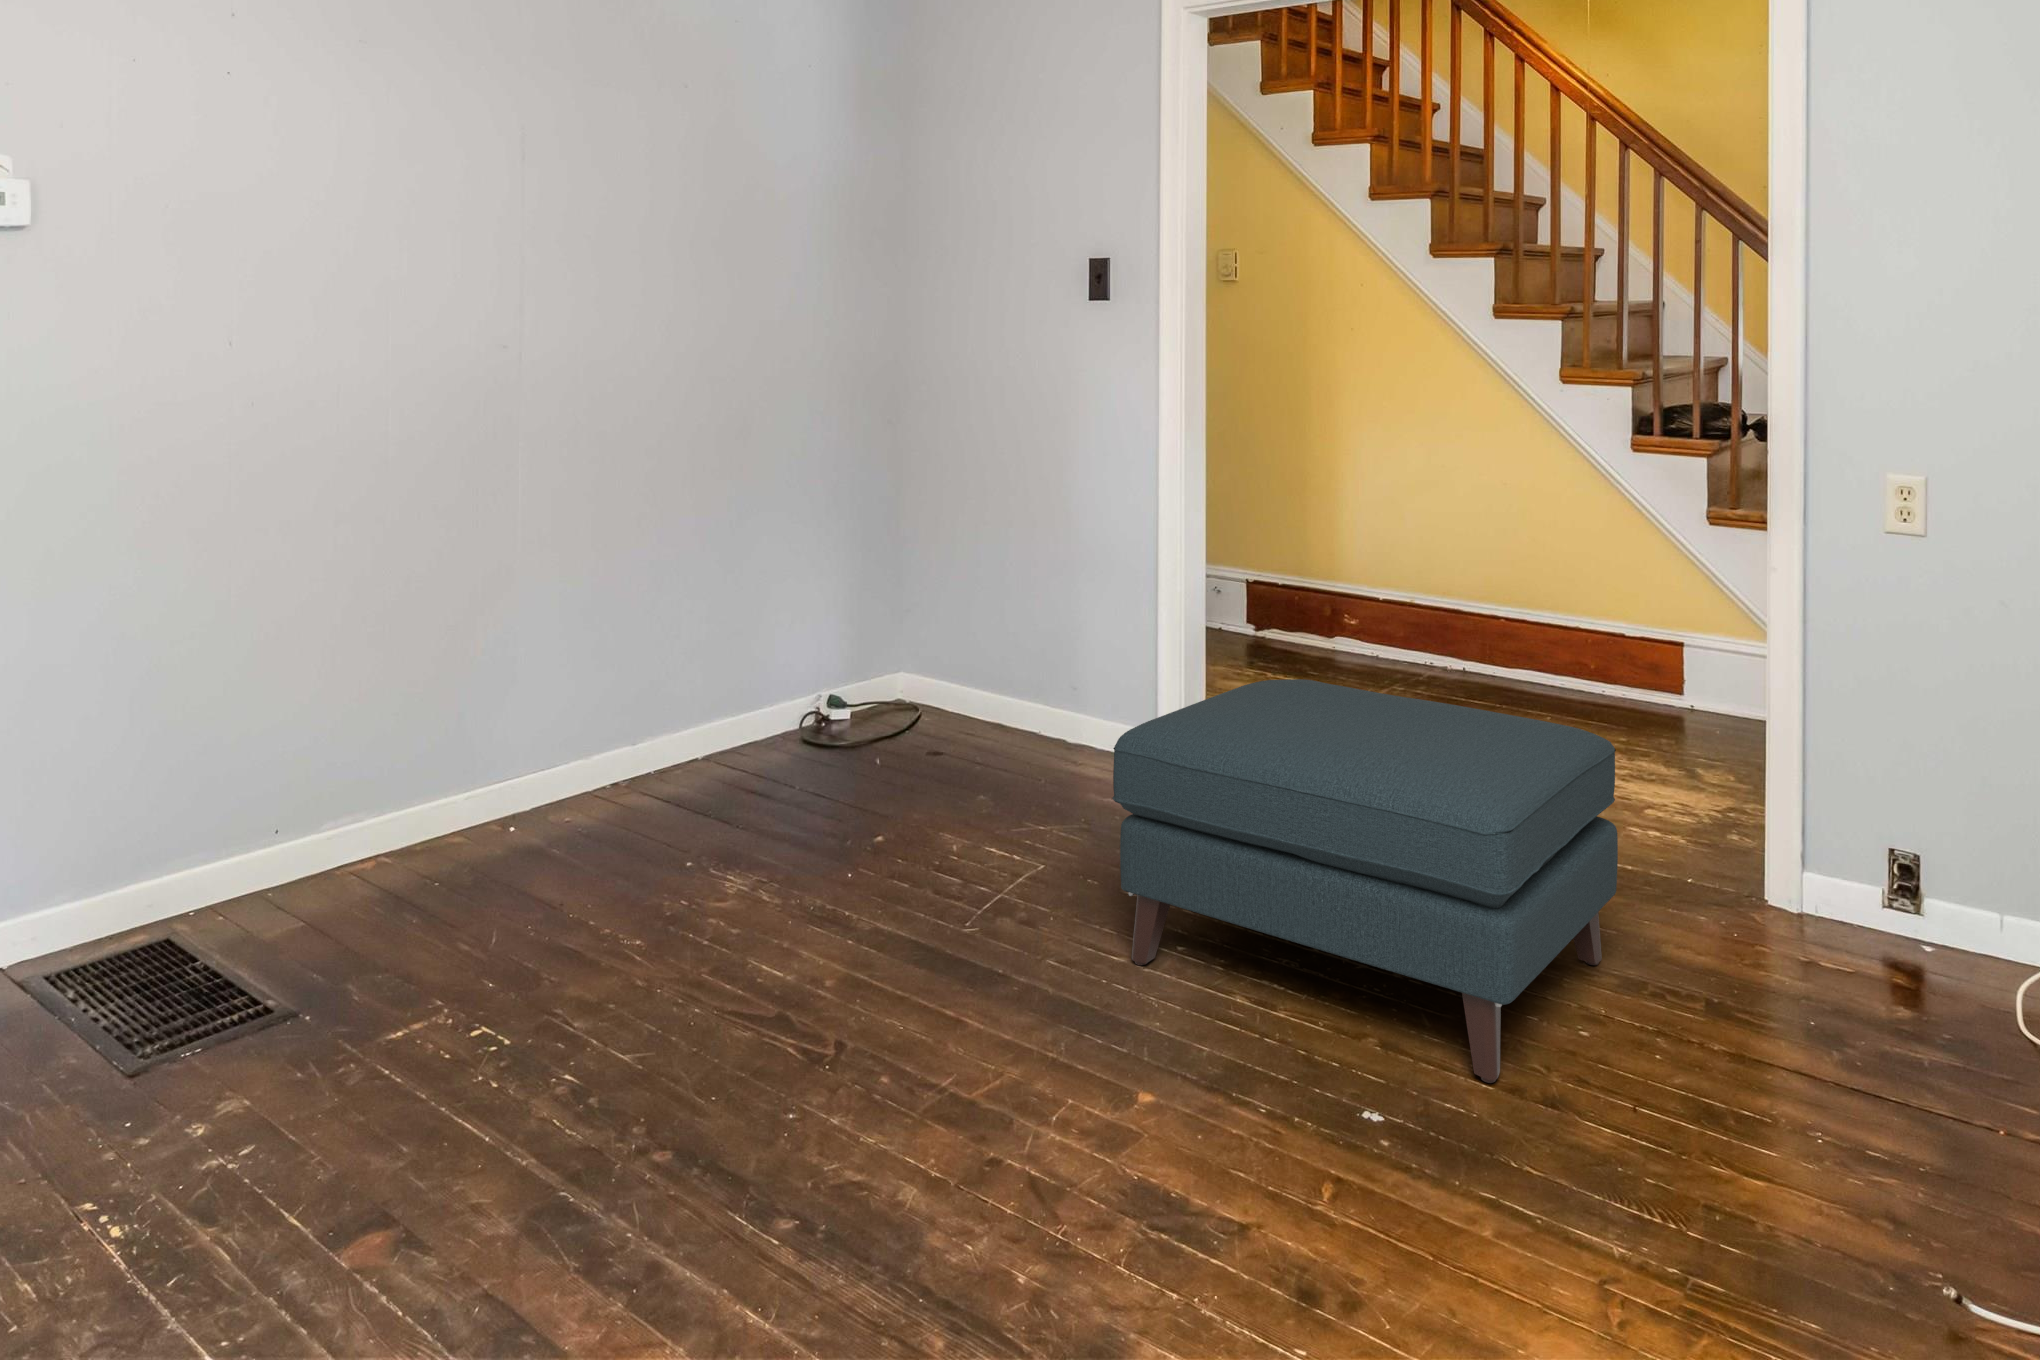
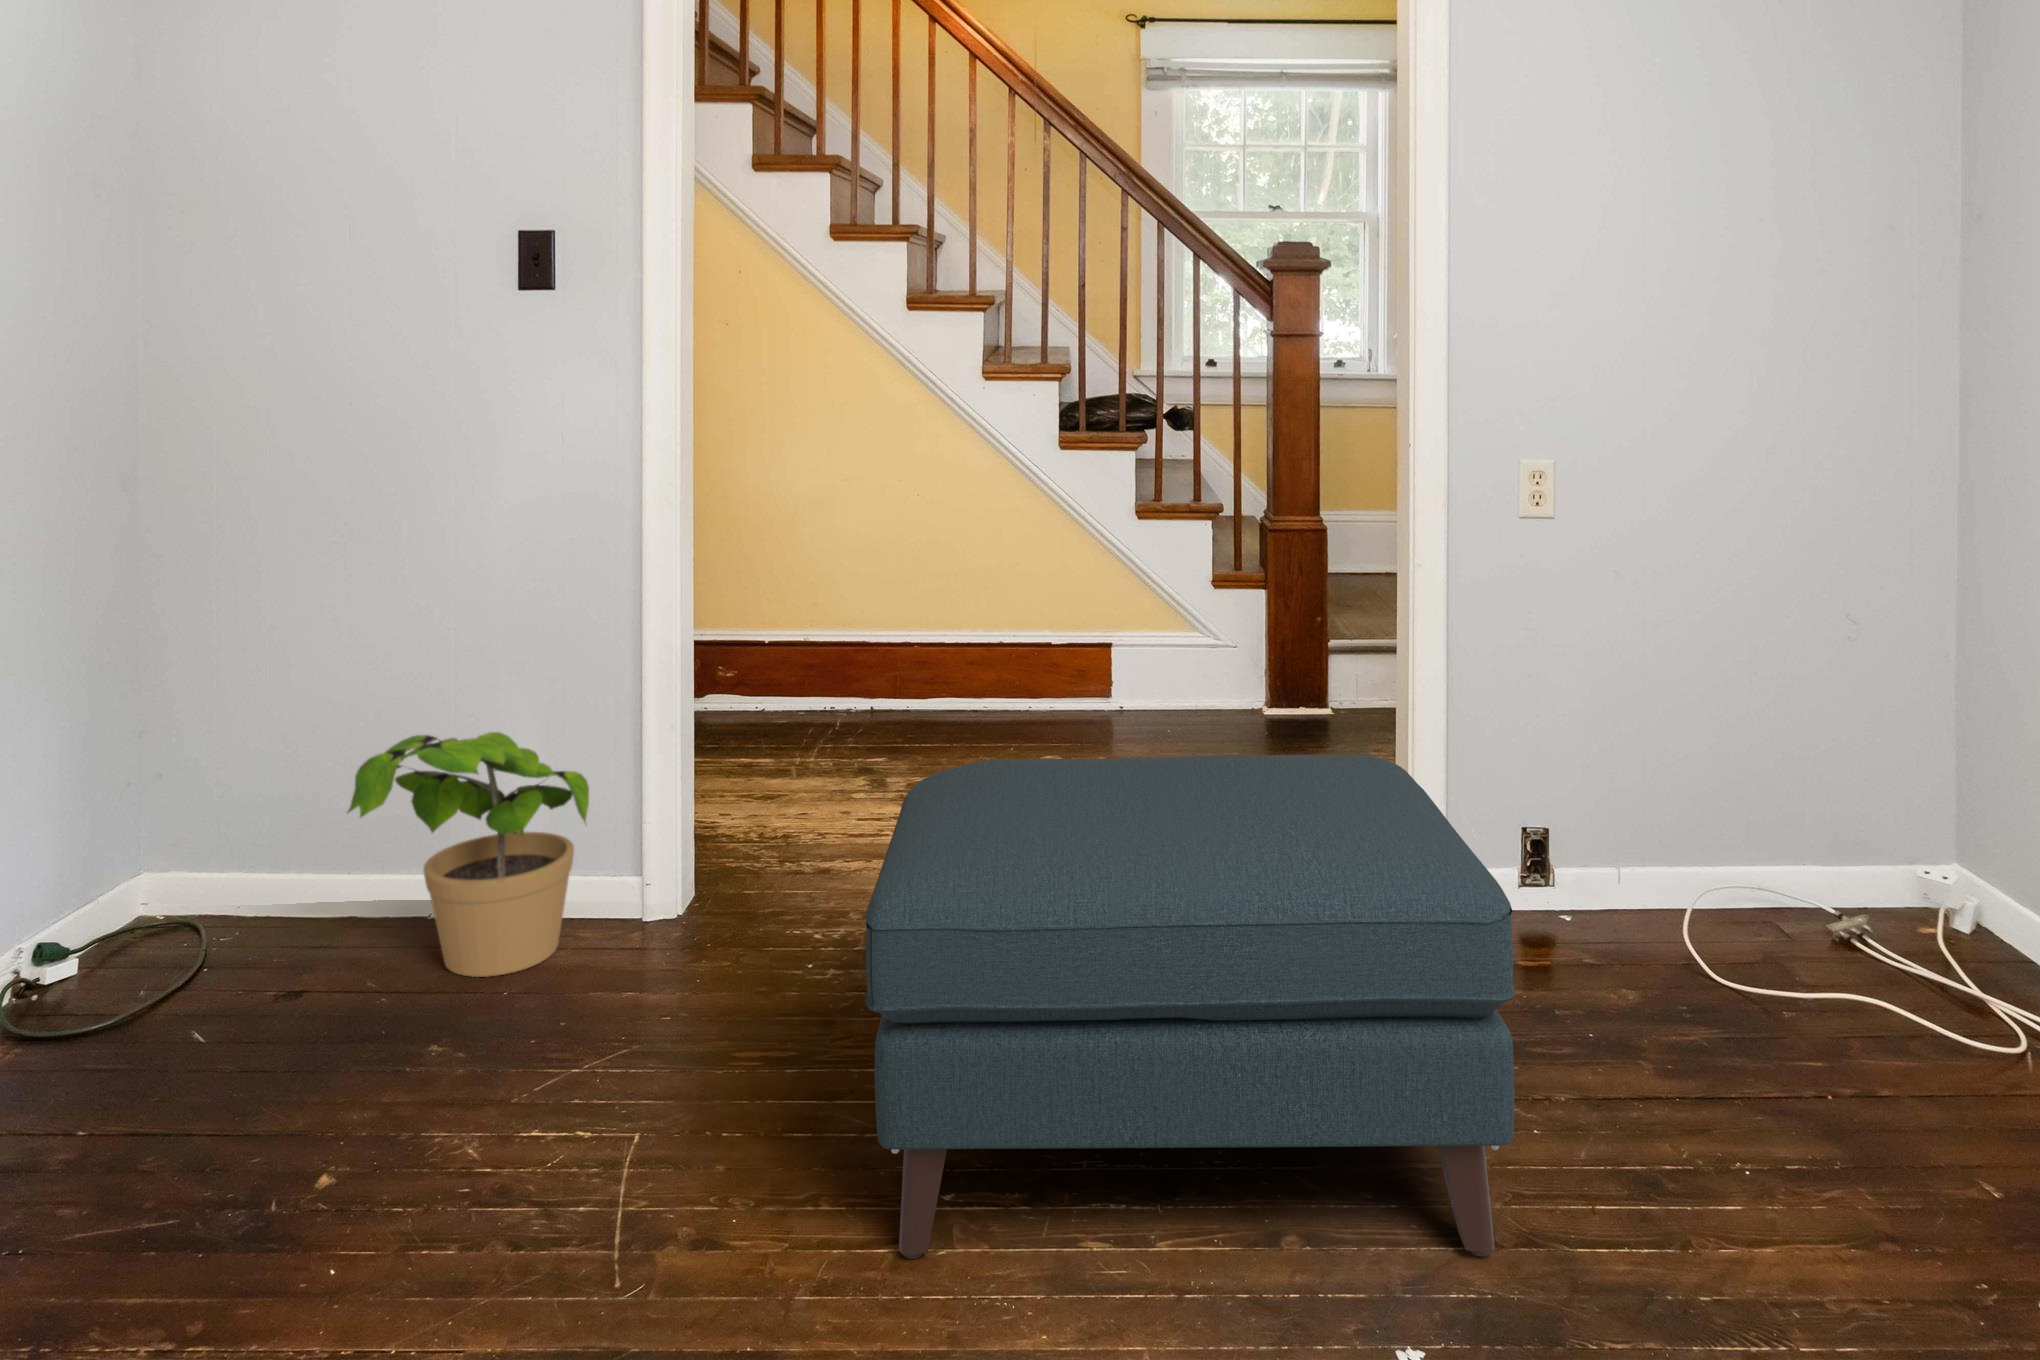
potted plant: none [952,605,1121,774] -> present [348,732,589,977]

